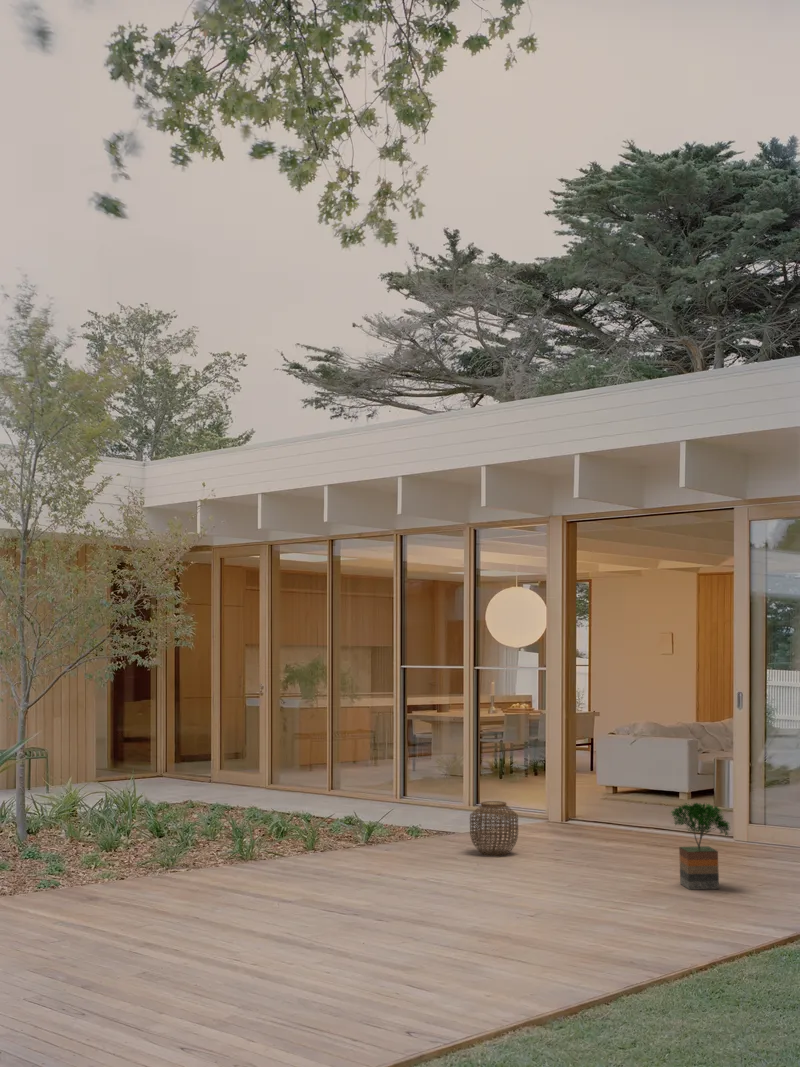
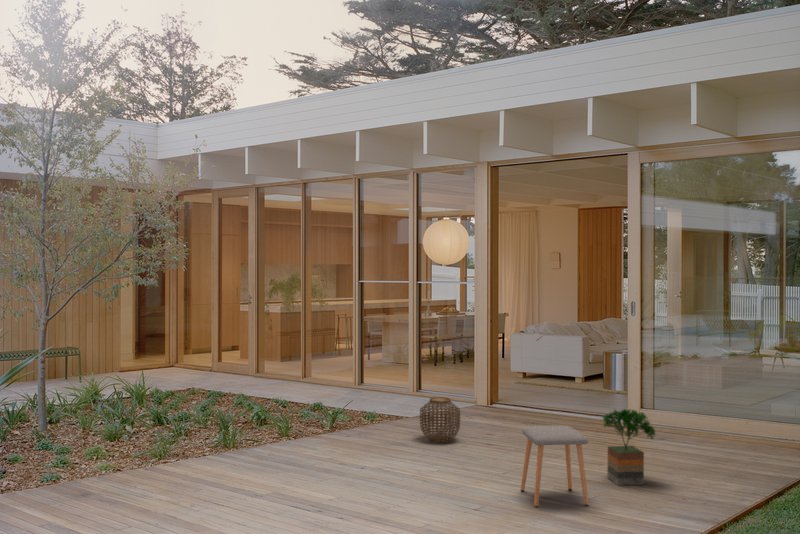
stool: none [574,818,646,904] -> present [521,426,589,507]

